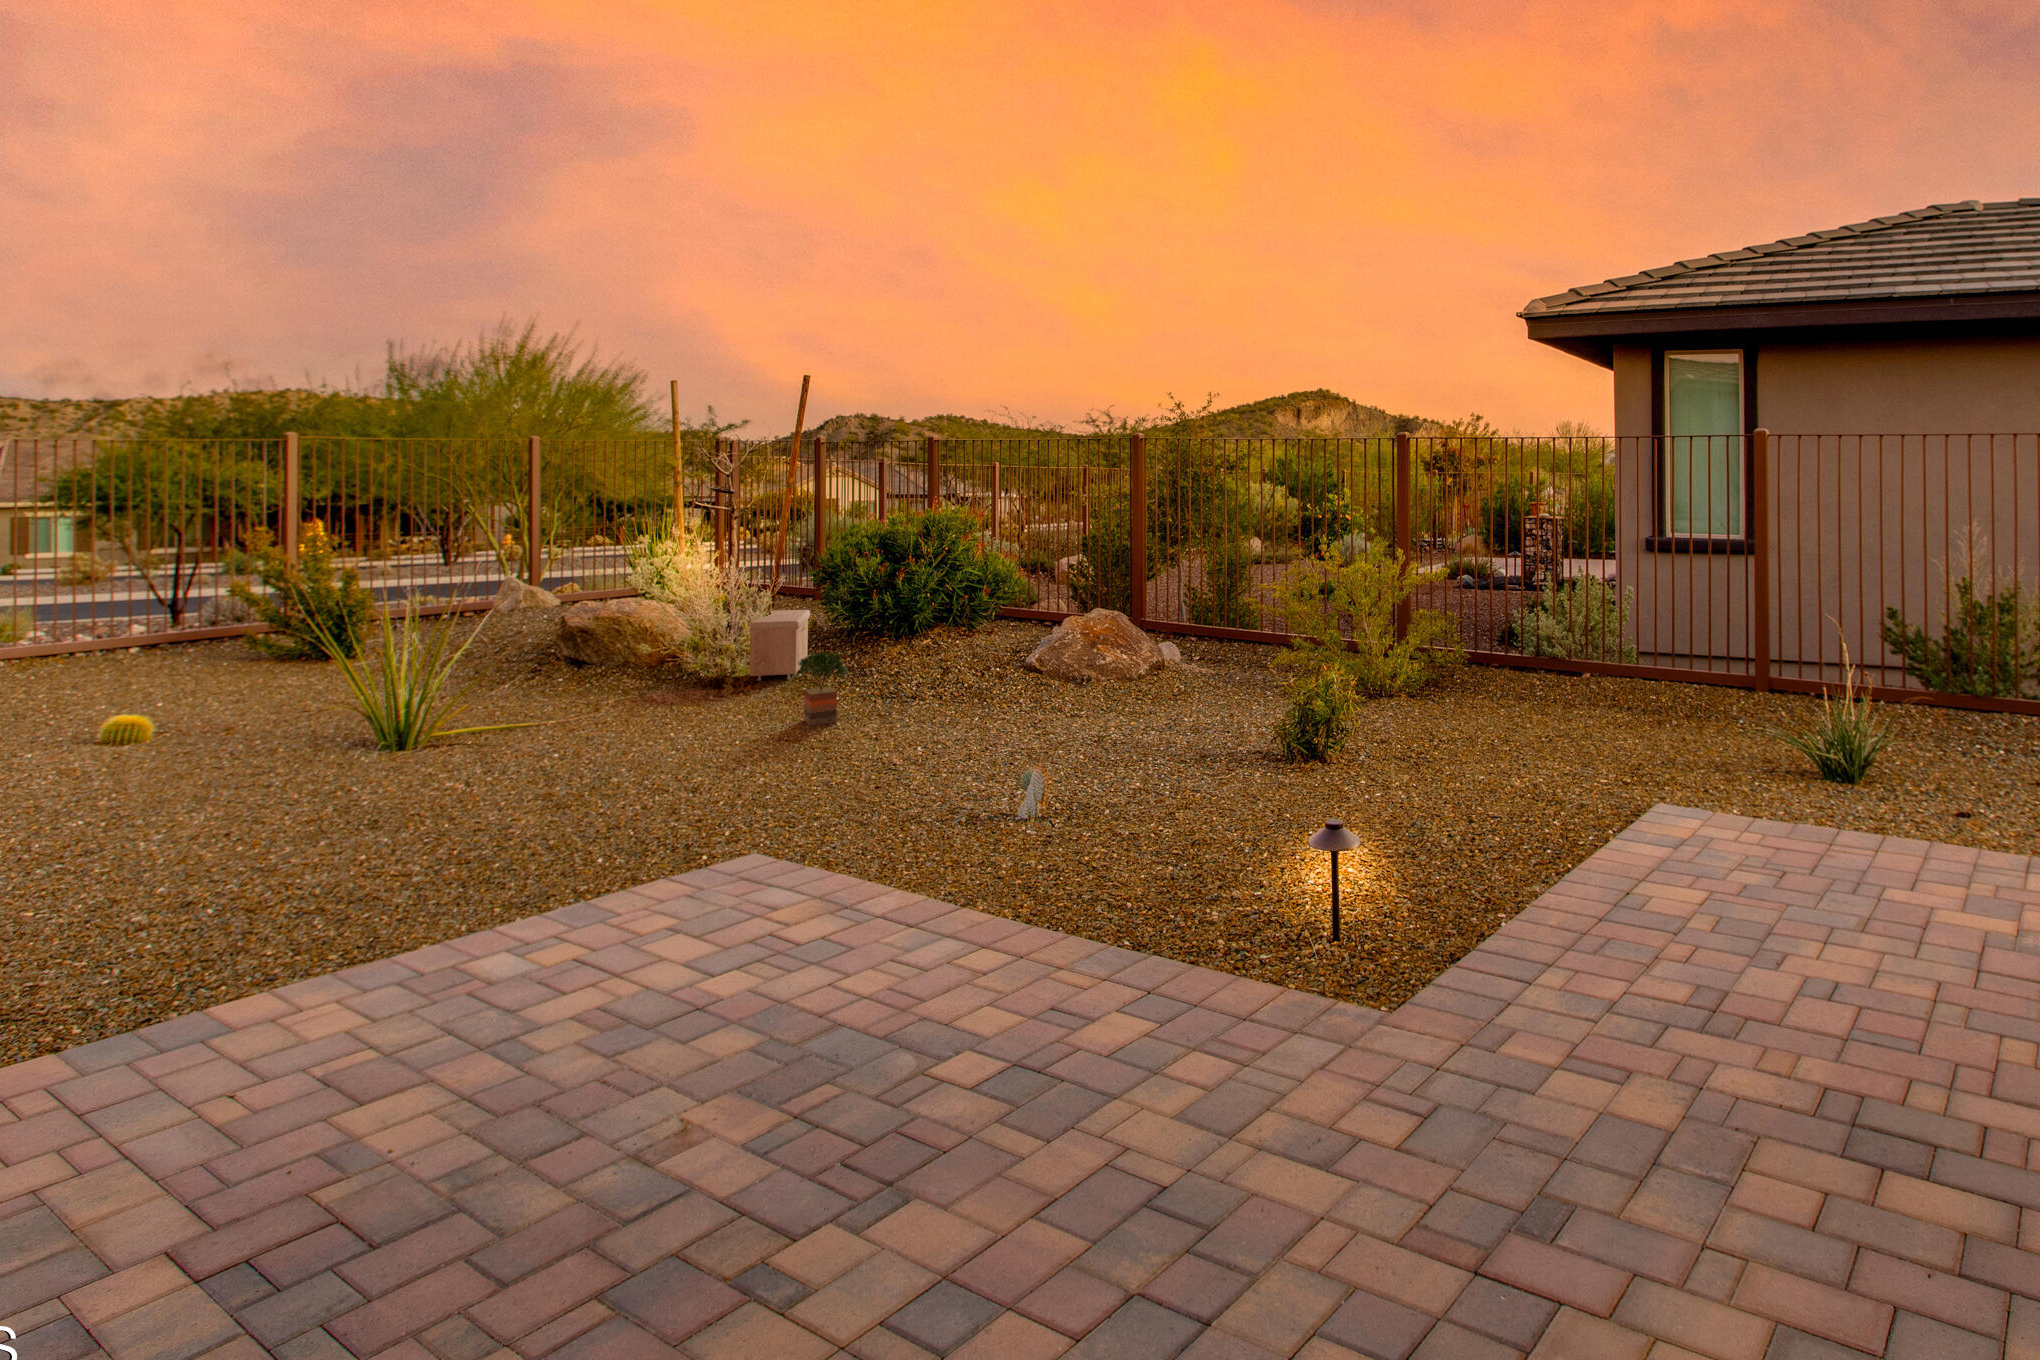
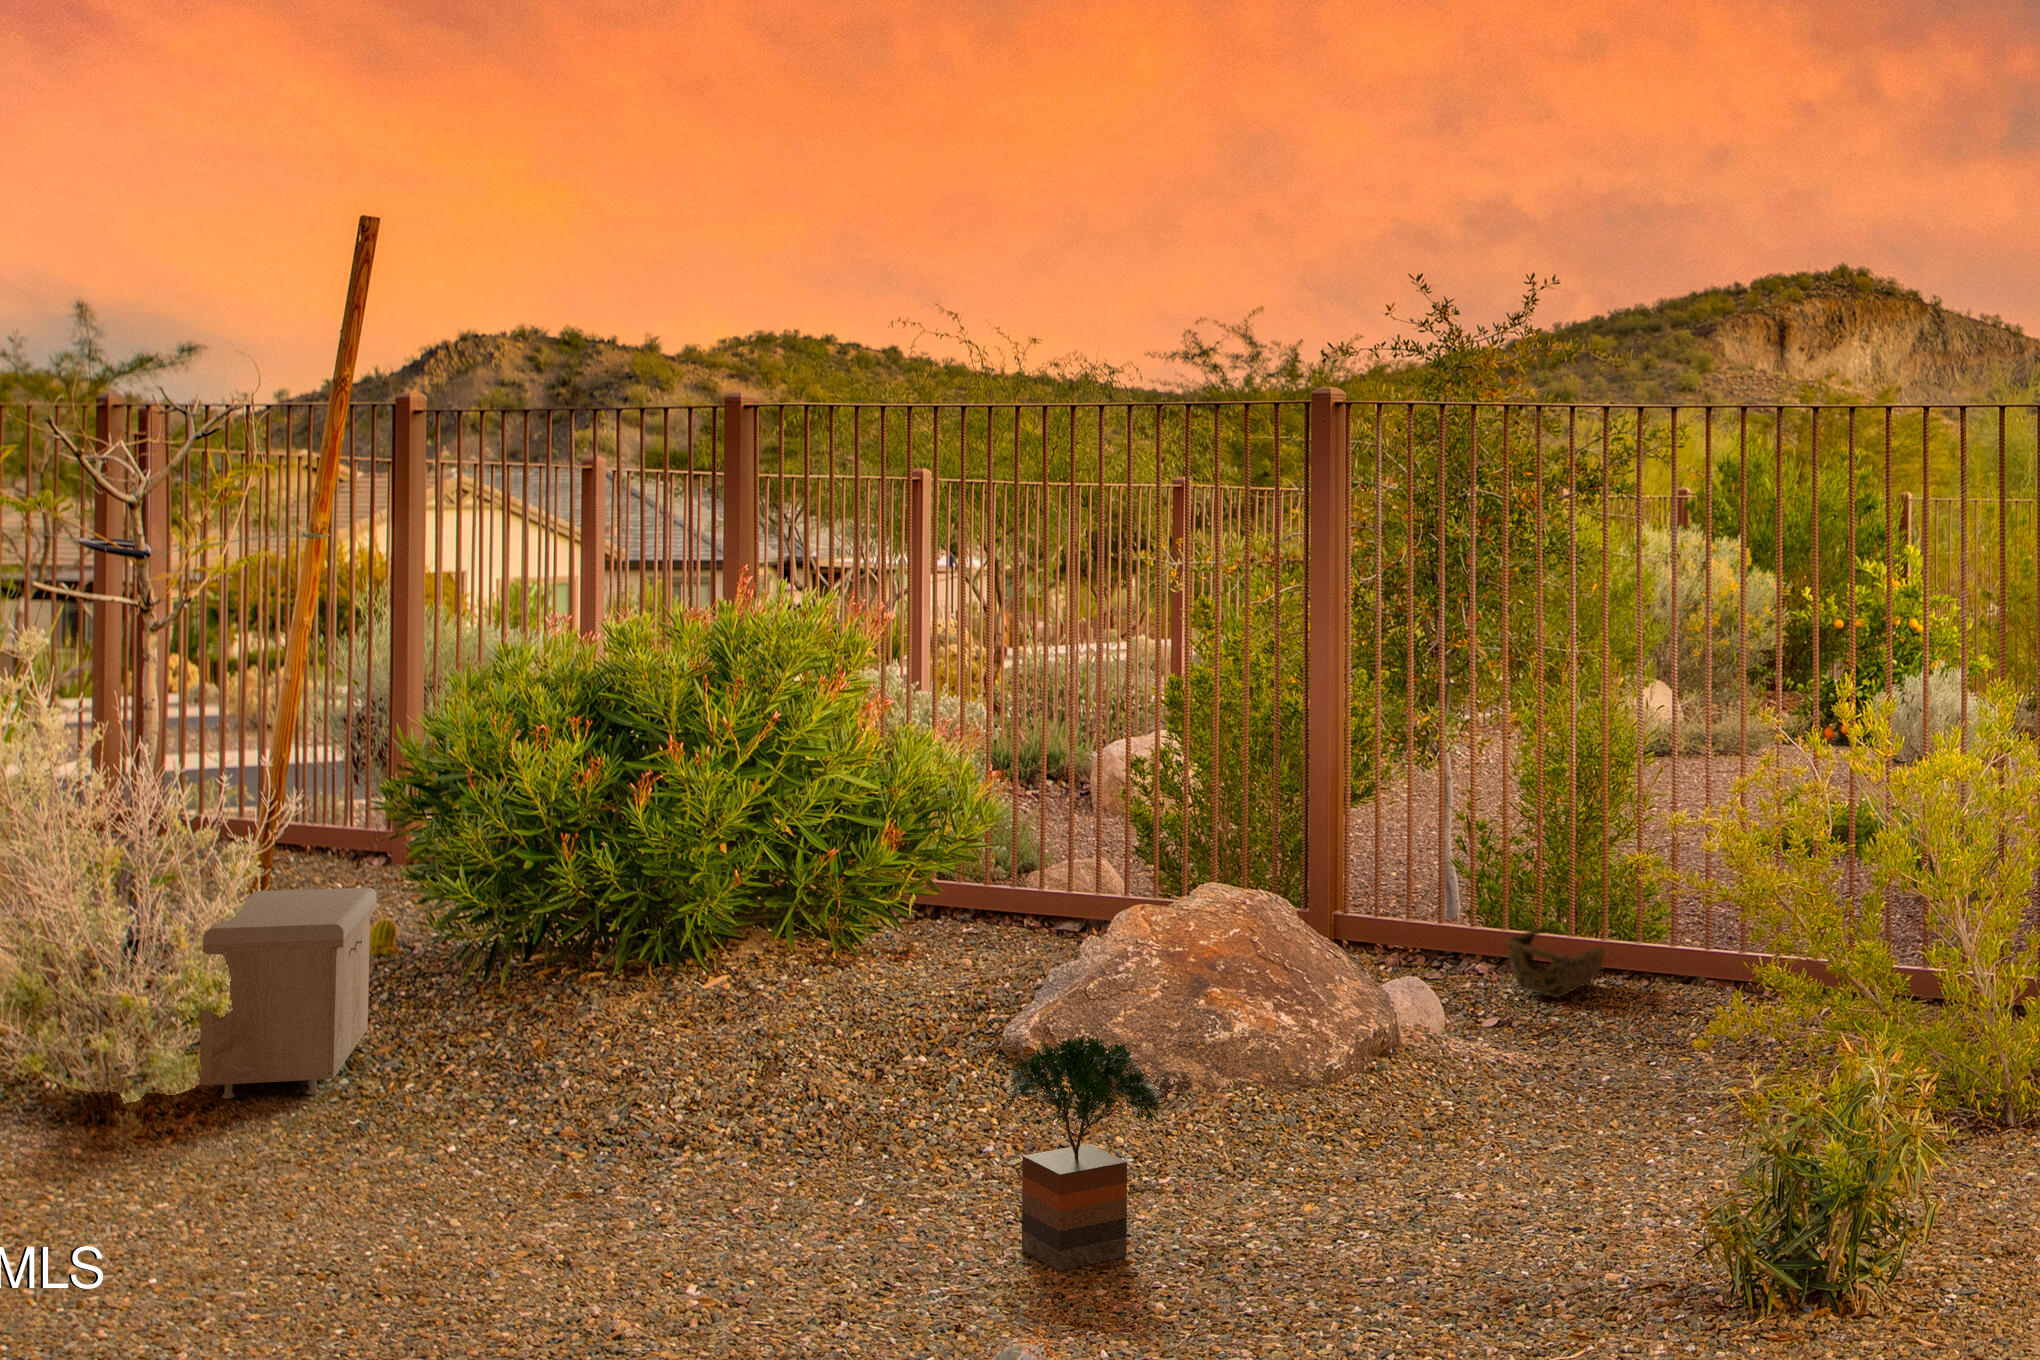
woven basket: none [1212,626,1250,651] -> present [1506,927,1604,998]
potted tree: present [798,652,848,726] -> present [1006,1035,1161,1271]

